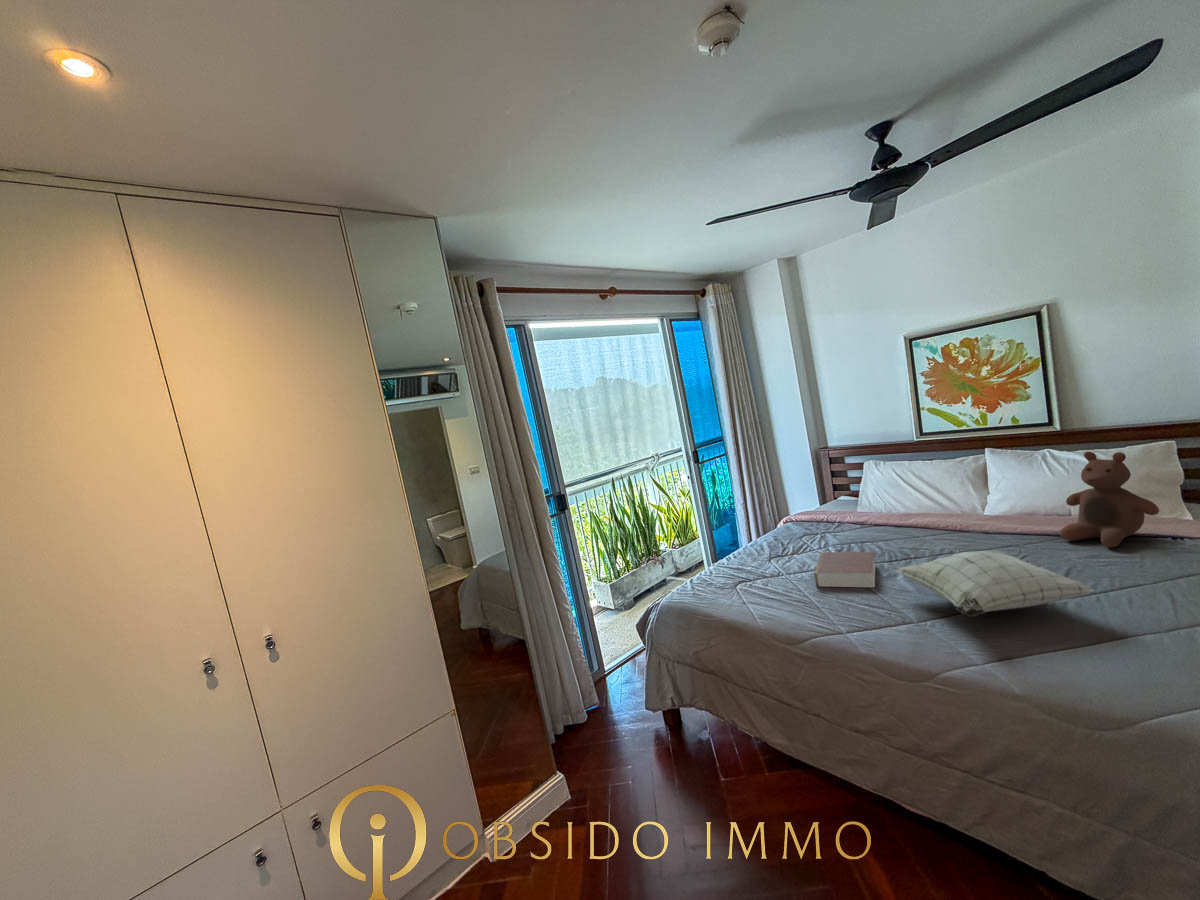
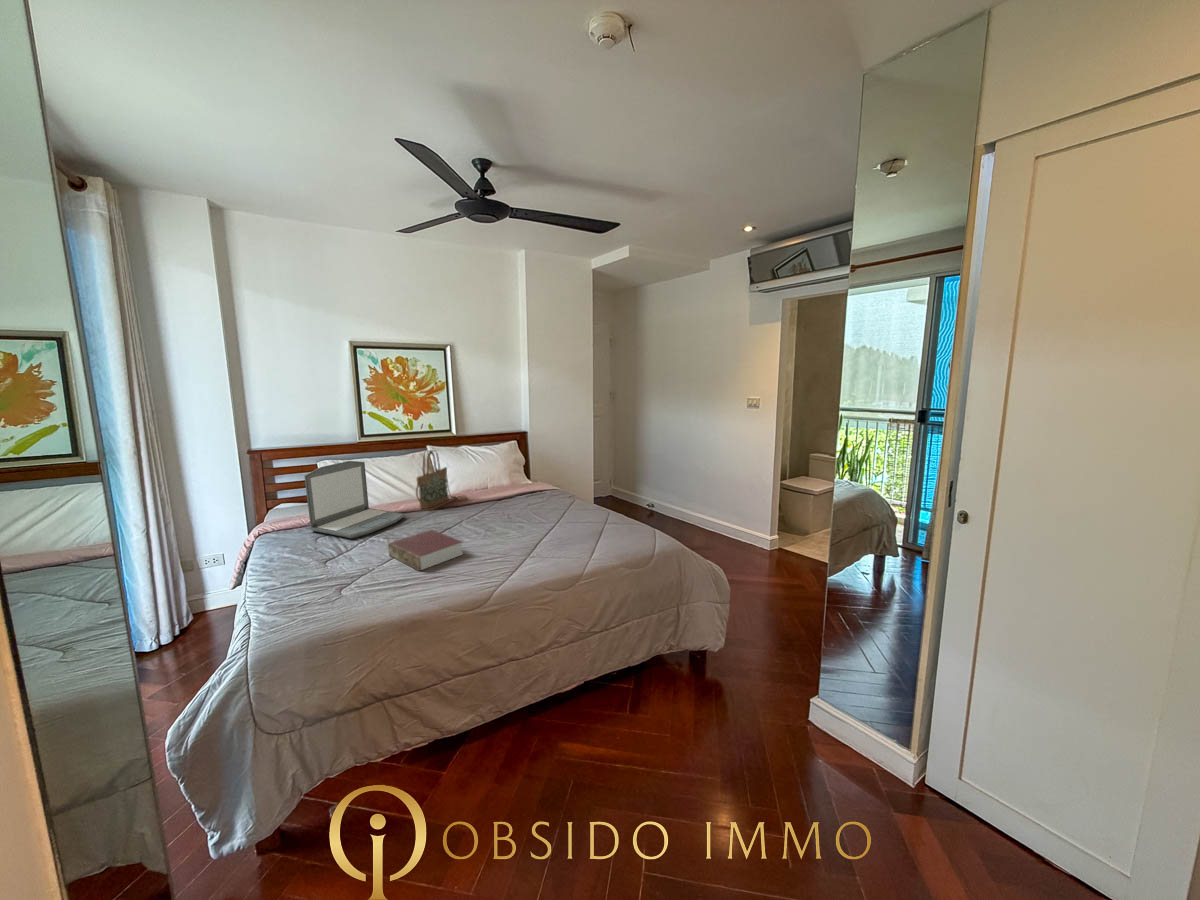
stuffed bear: present [1060,451,1159,548] -> none [499,441,543,498]
handbag: none [915,459,1005,531] -> present [416,450,466,511]
laptop: none [804,466,895,541] -> present [304,461,405,538]
pillow: present [896,550,1093,617] -> none [486,501,584,542]

